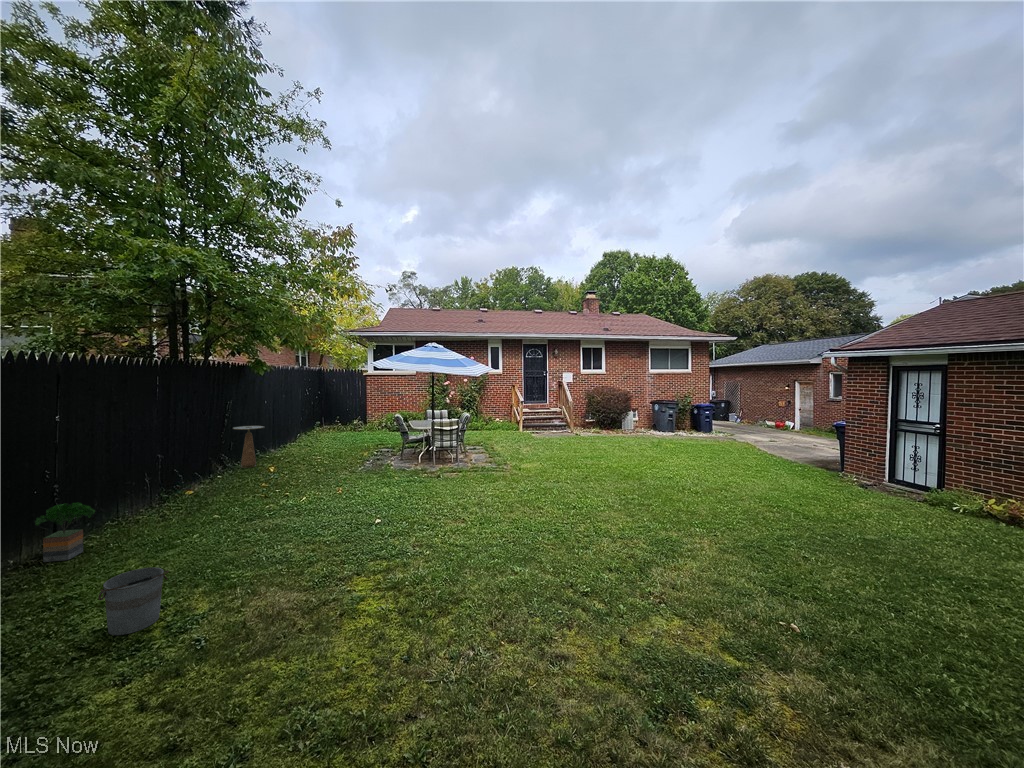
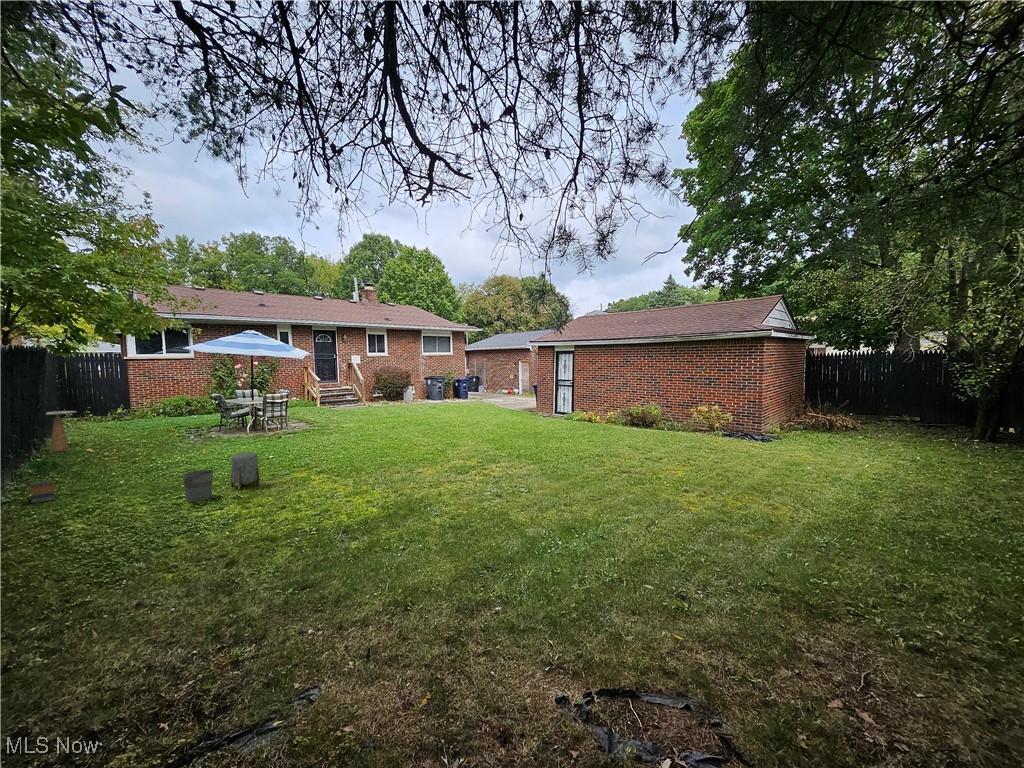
stool: none [209,538,262,612] -> present [231,453,260,490]

